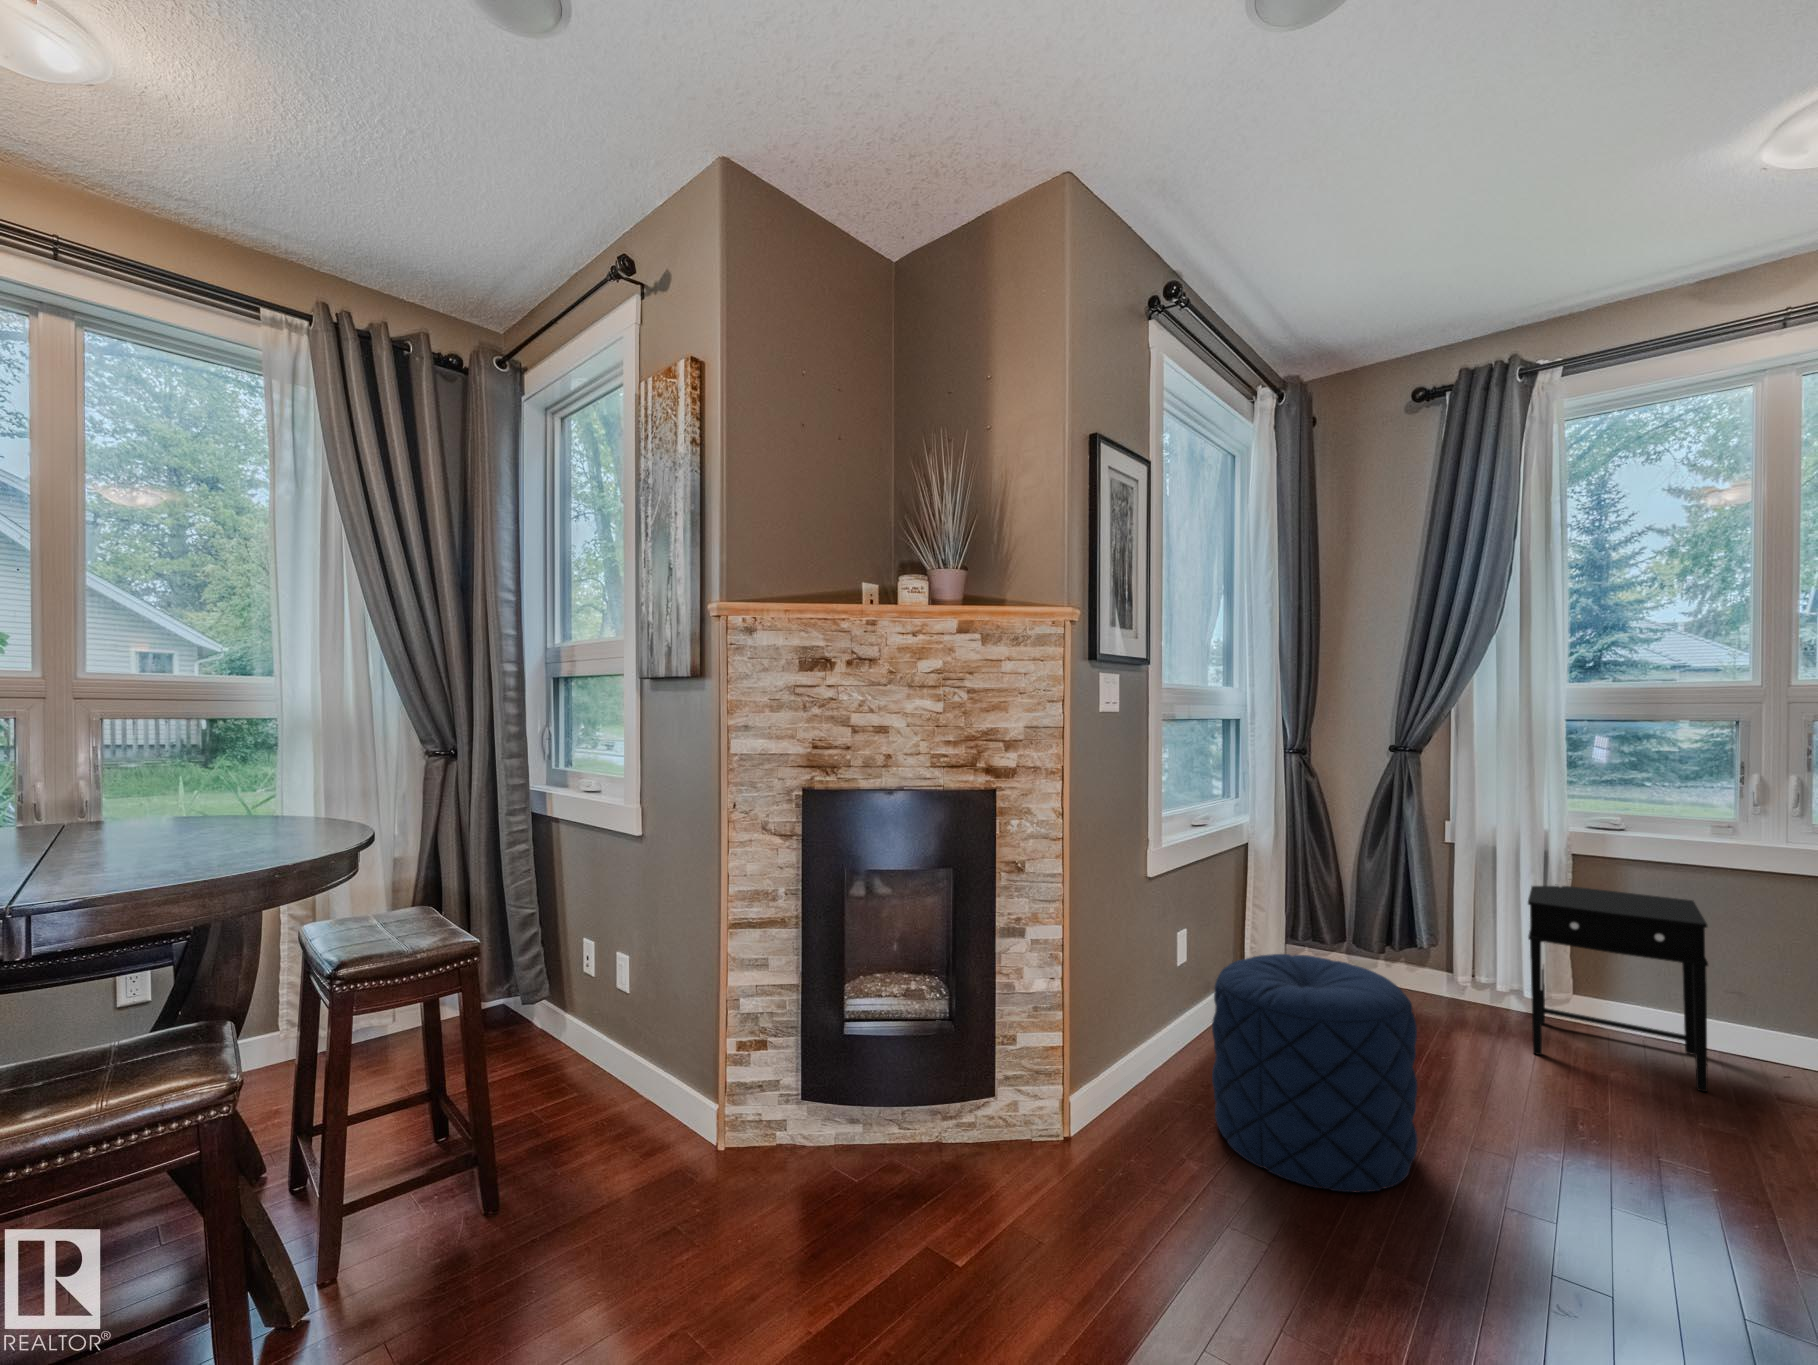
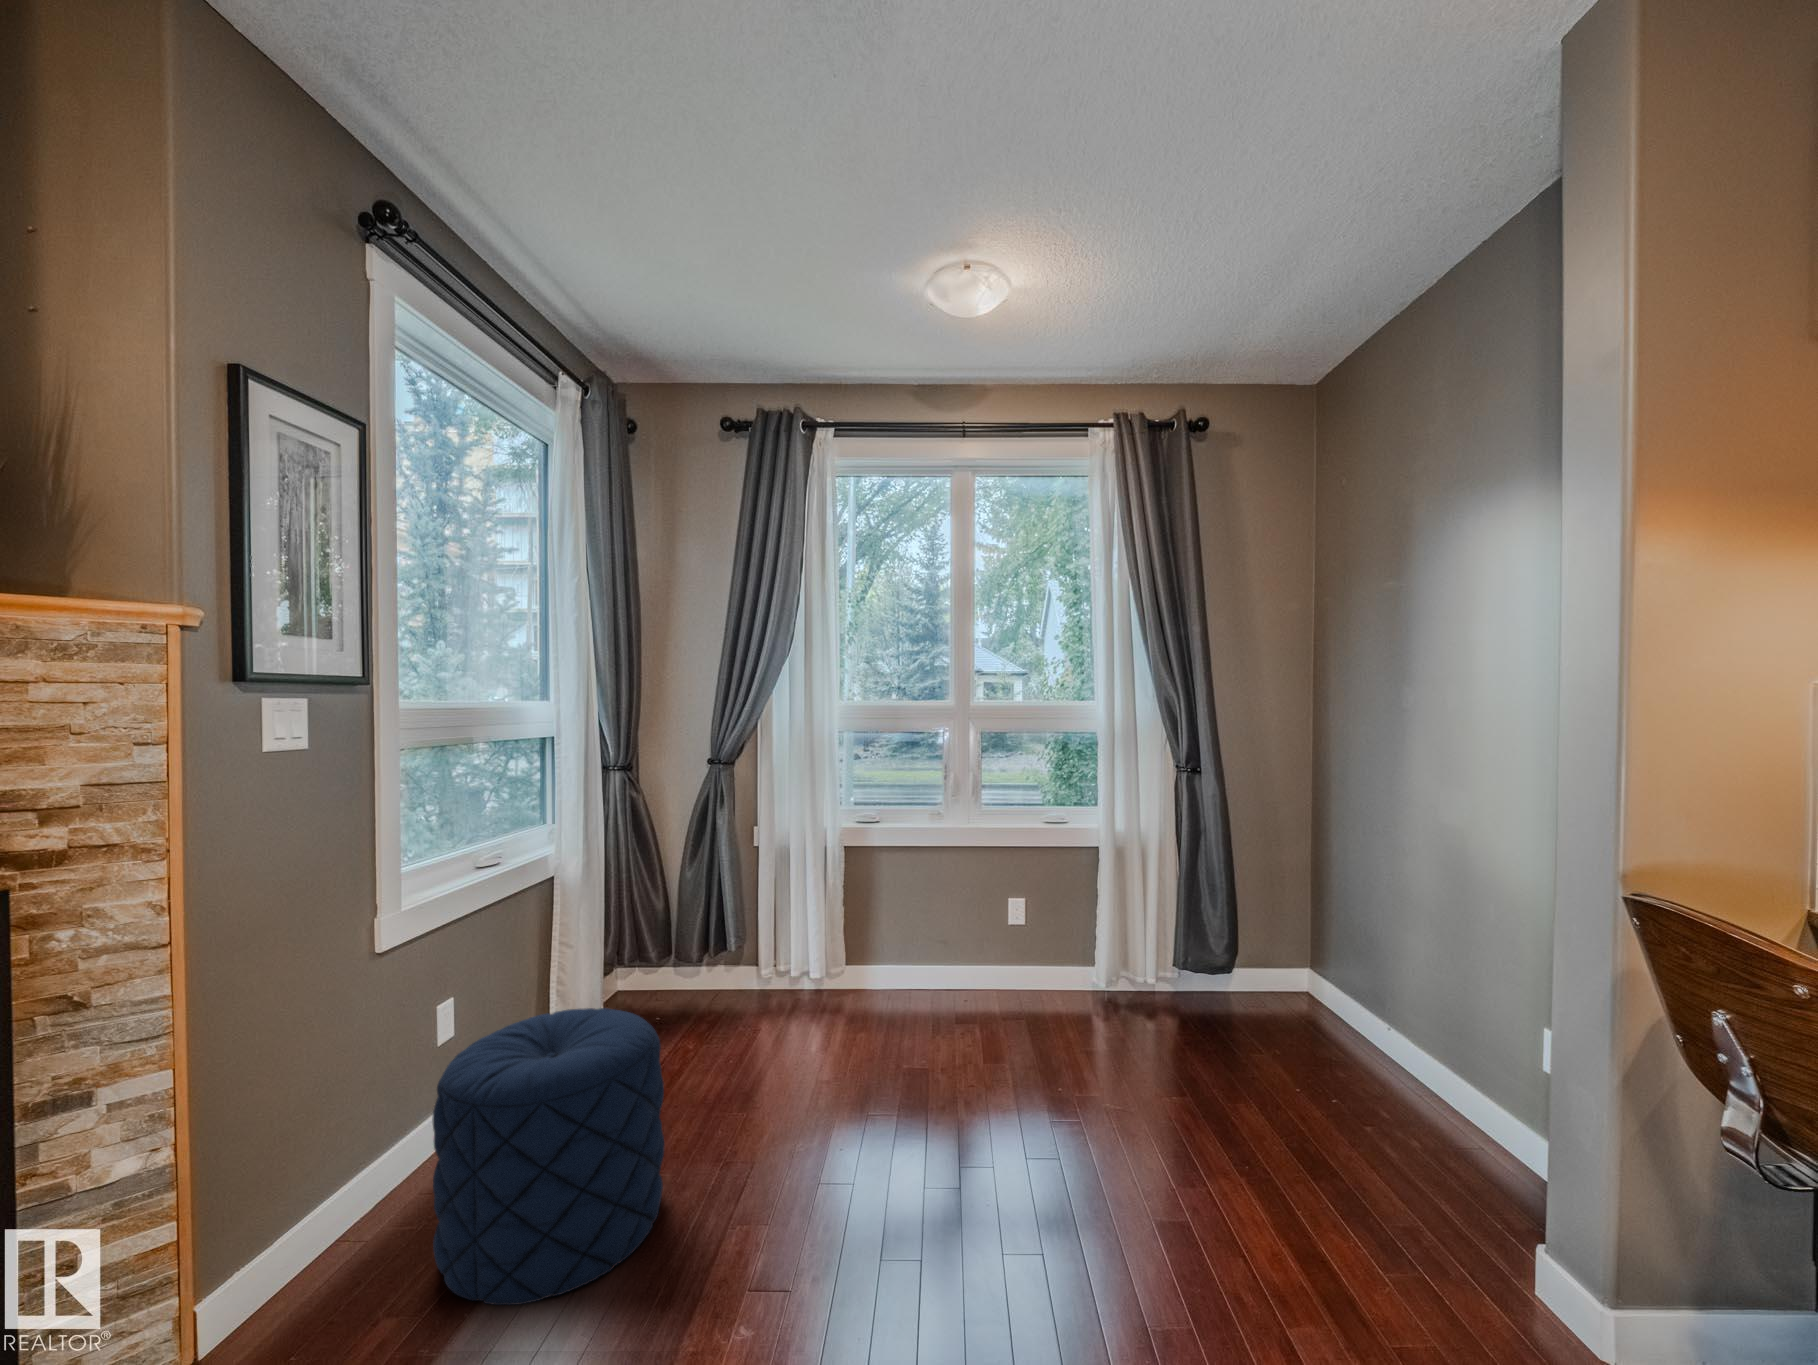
side table: present [1528,886,1708,1092] -> none [802,871,920,1032]

